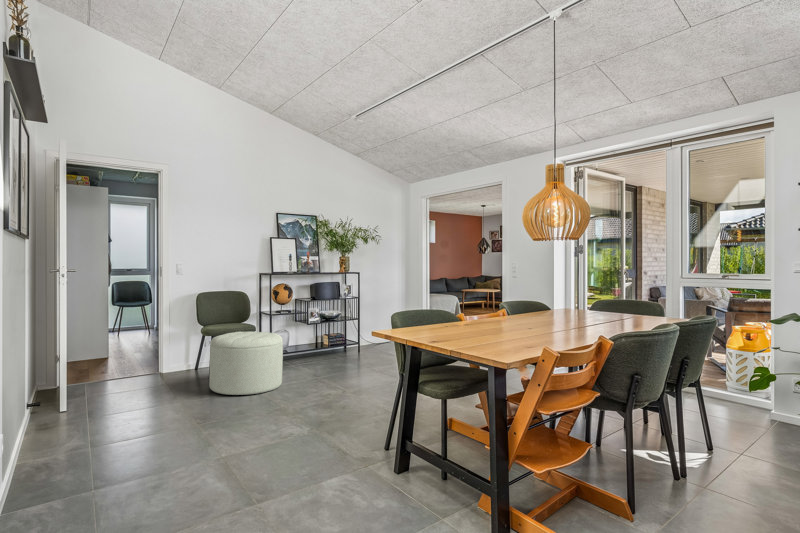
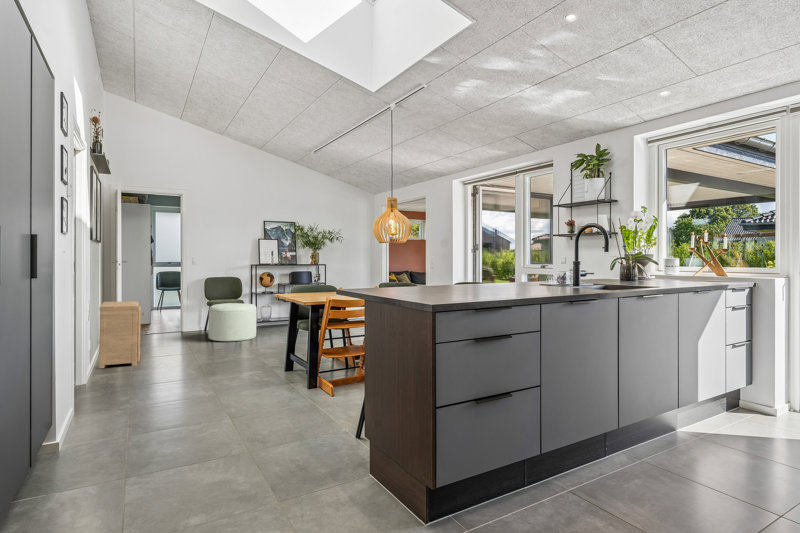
side table: none [19,340,109,483] -> present [99,301,144,368]

